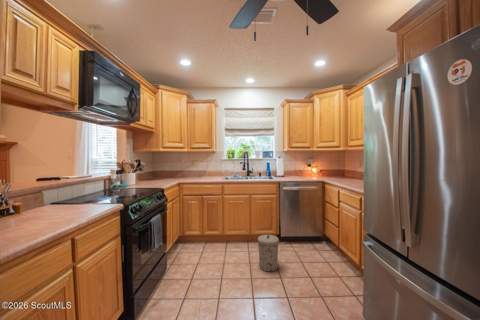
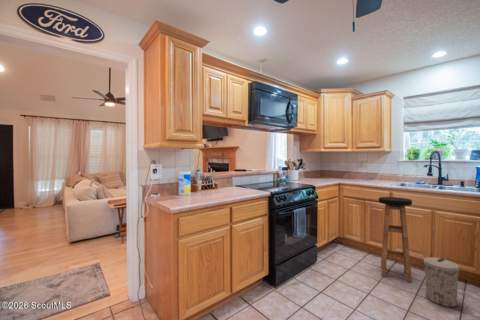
bar stool: none [221,191,246,263] -> present [379,197,412,282]

